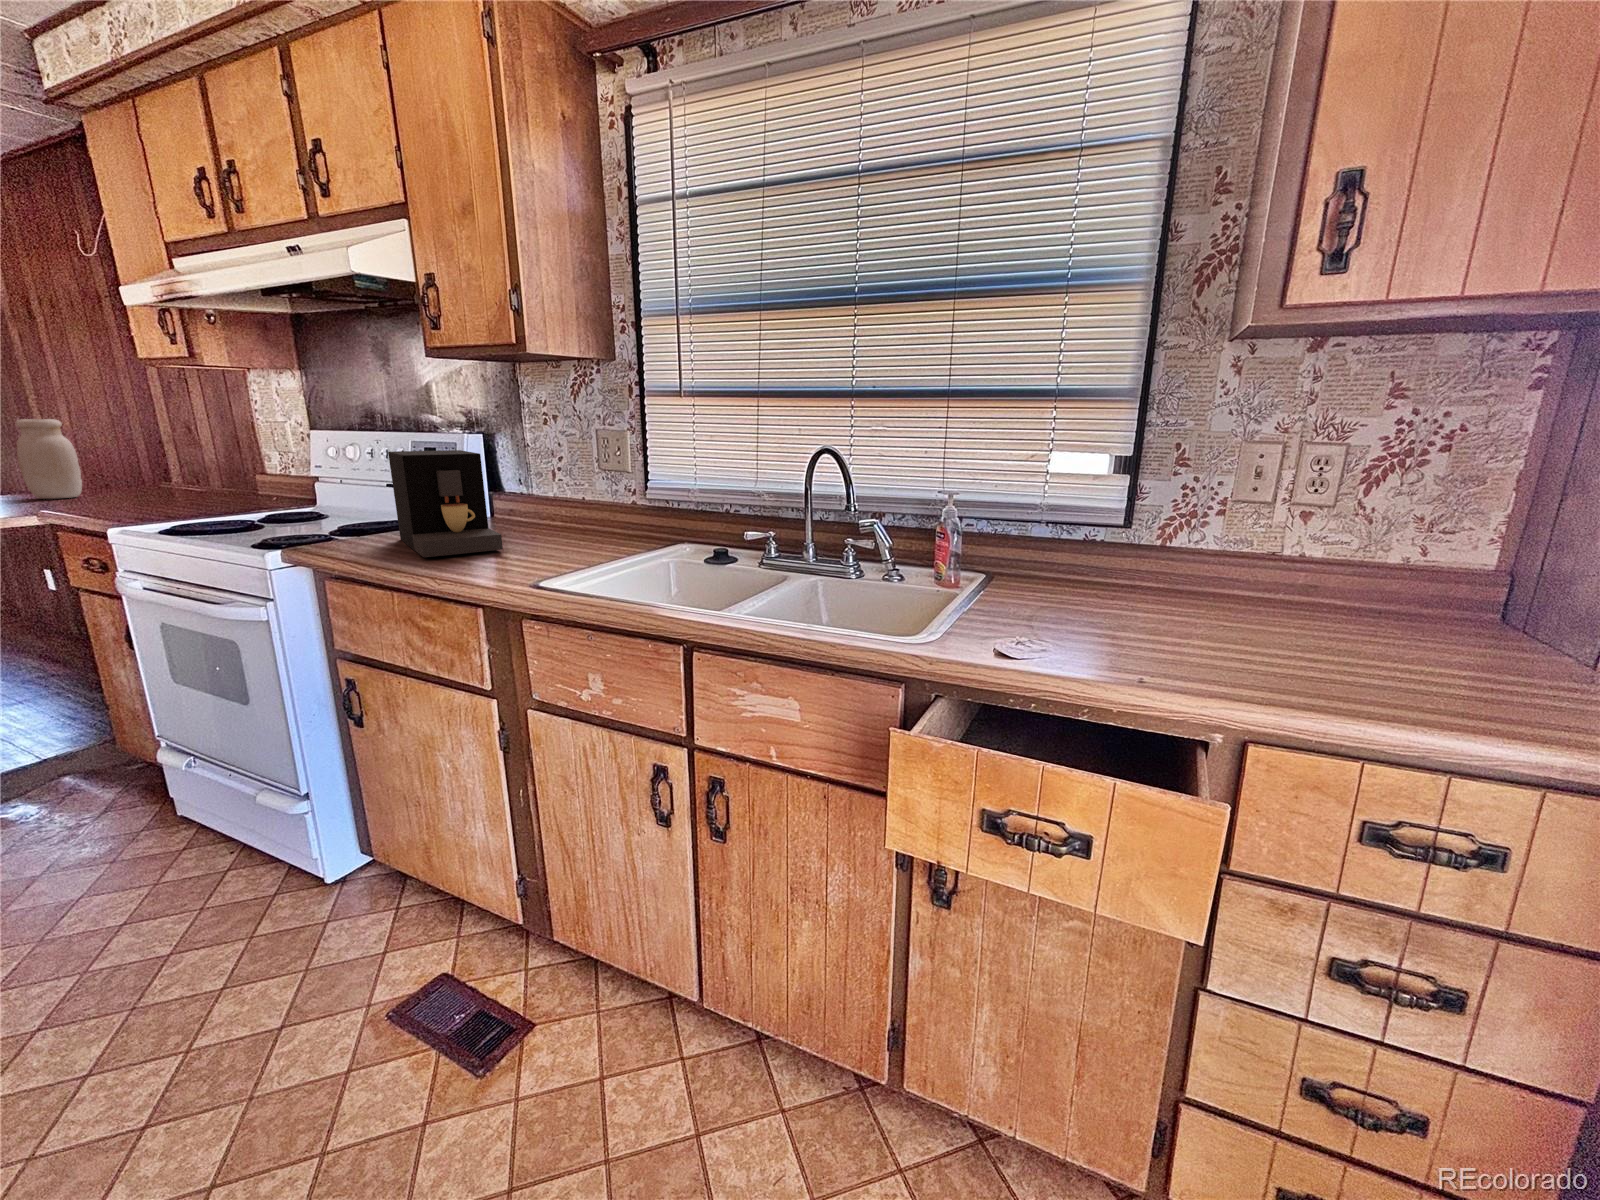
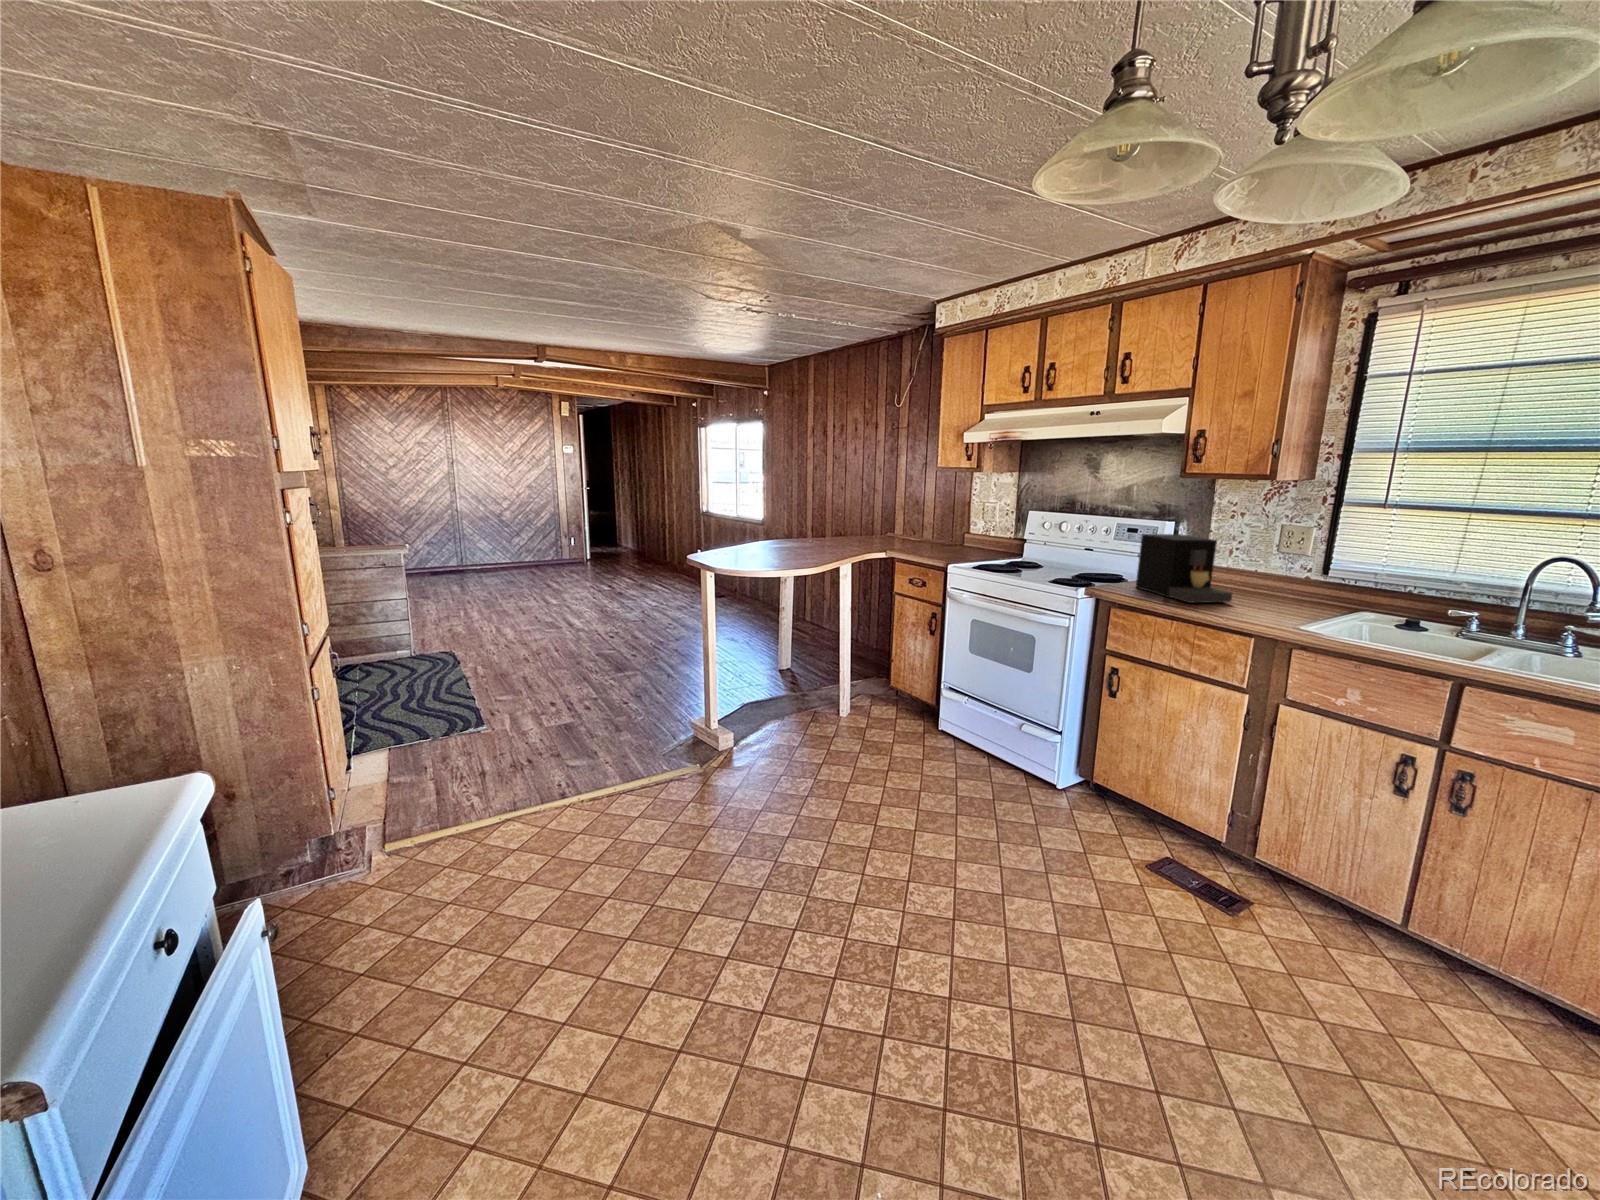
jar: present [16,419,82,499] -> none [849,497,872,541]

